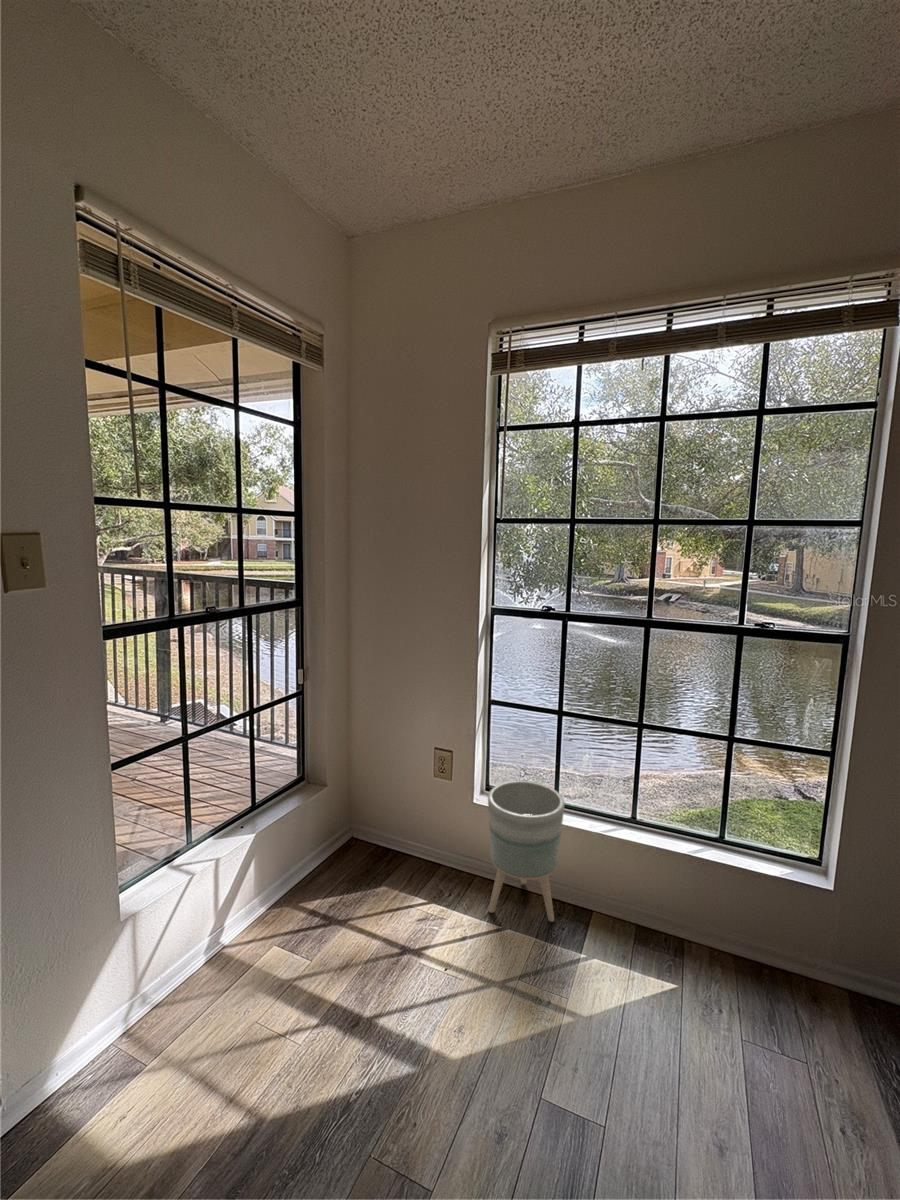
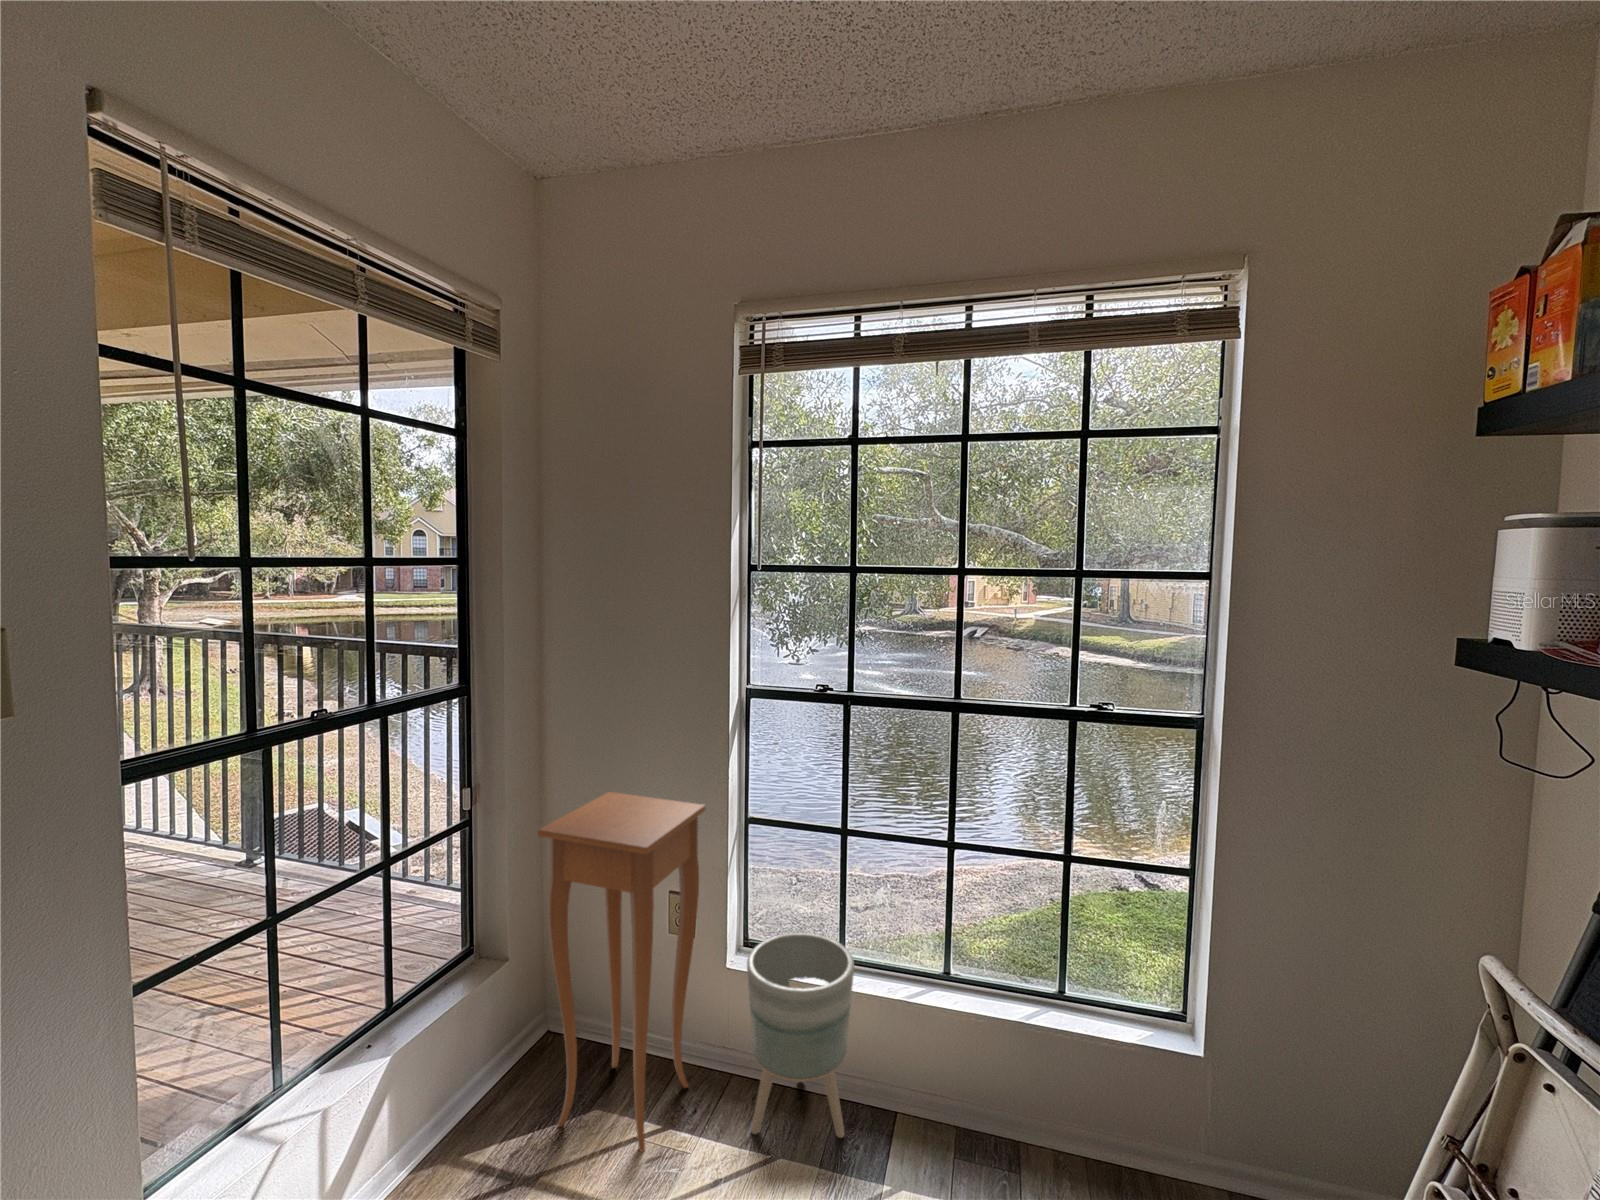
side table: none [348,676,461,916] -> present [538,792,706,1152]

